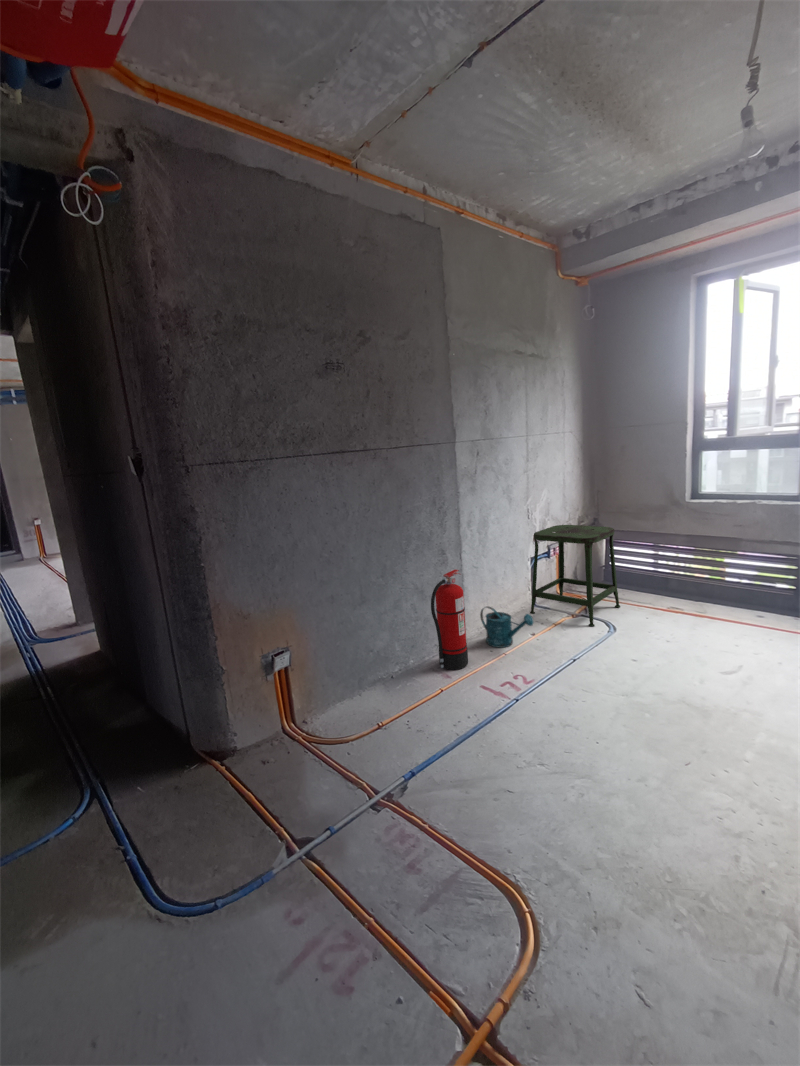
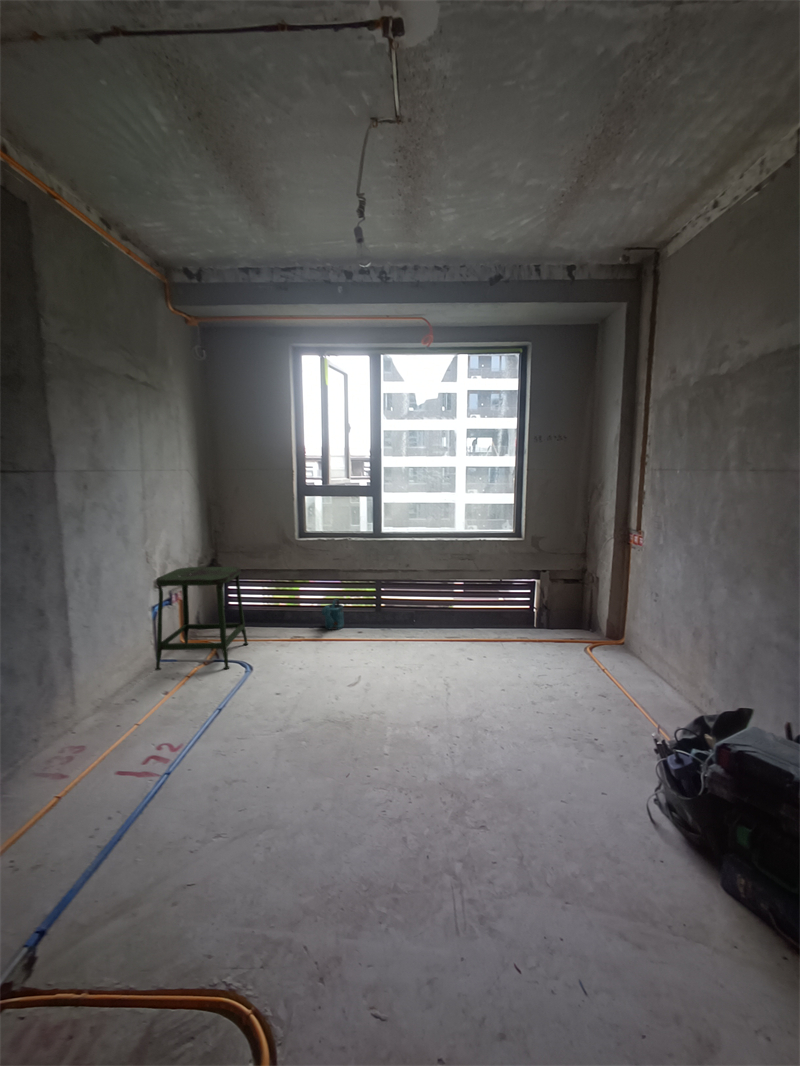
fire extinguisher: present [431,569,468,670] -> none [28,633,88,773]
watering can: present [480,606,533,647] -> present [322,599,344,630]

